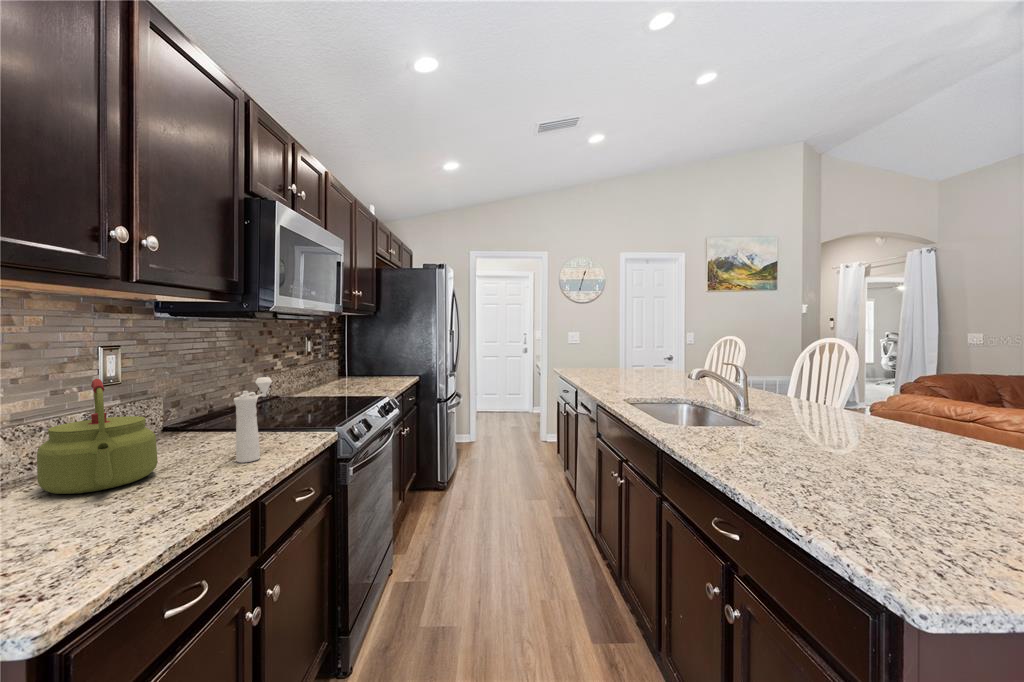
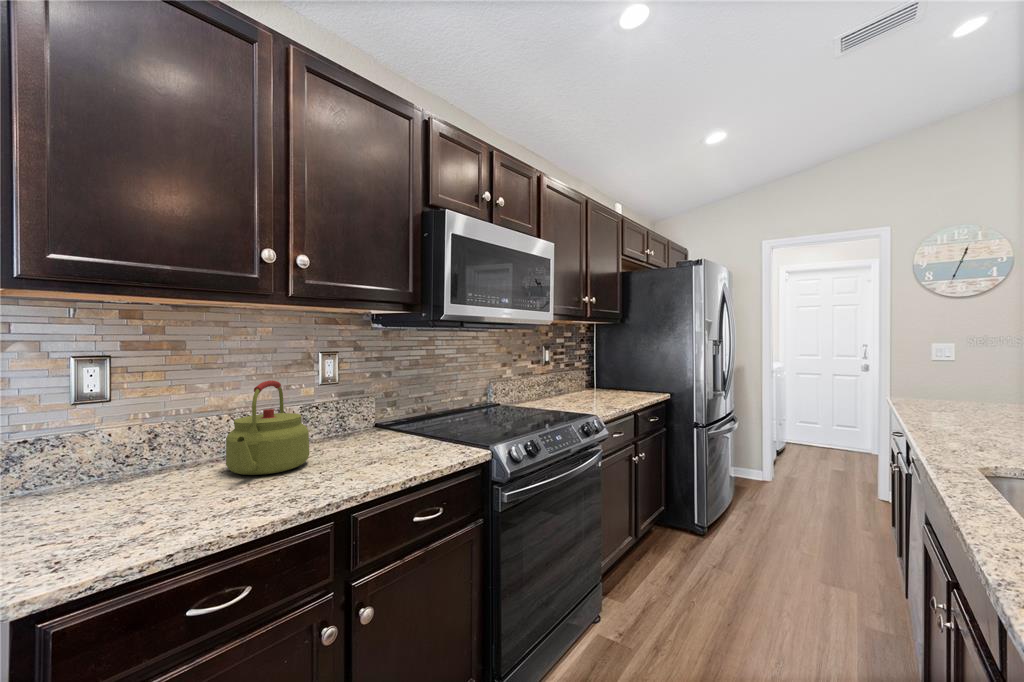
pepper mill: present [234,377,272,463] -> none [362,388,411,471]

